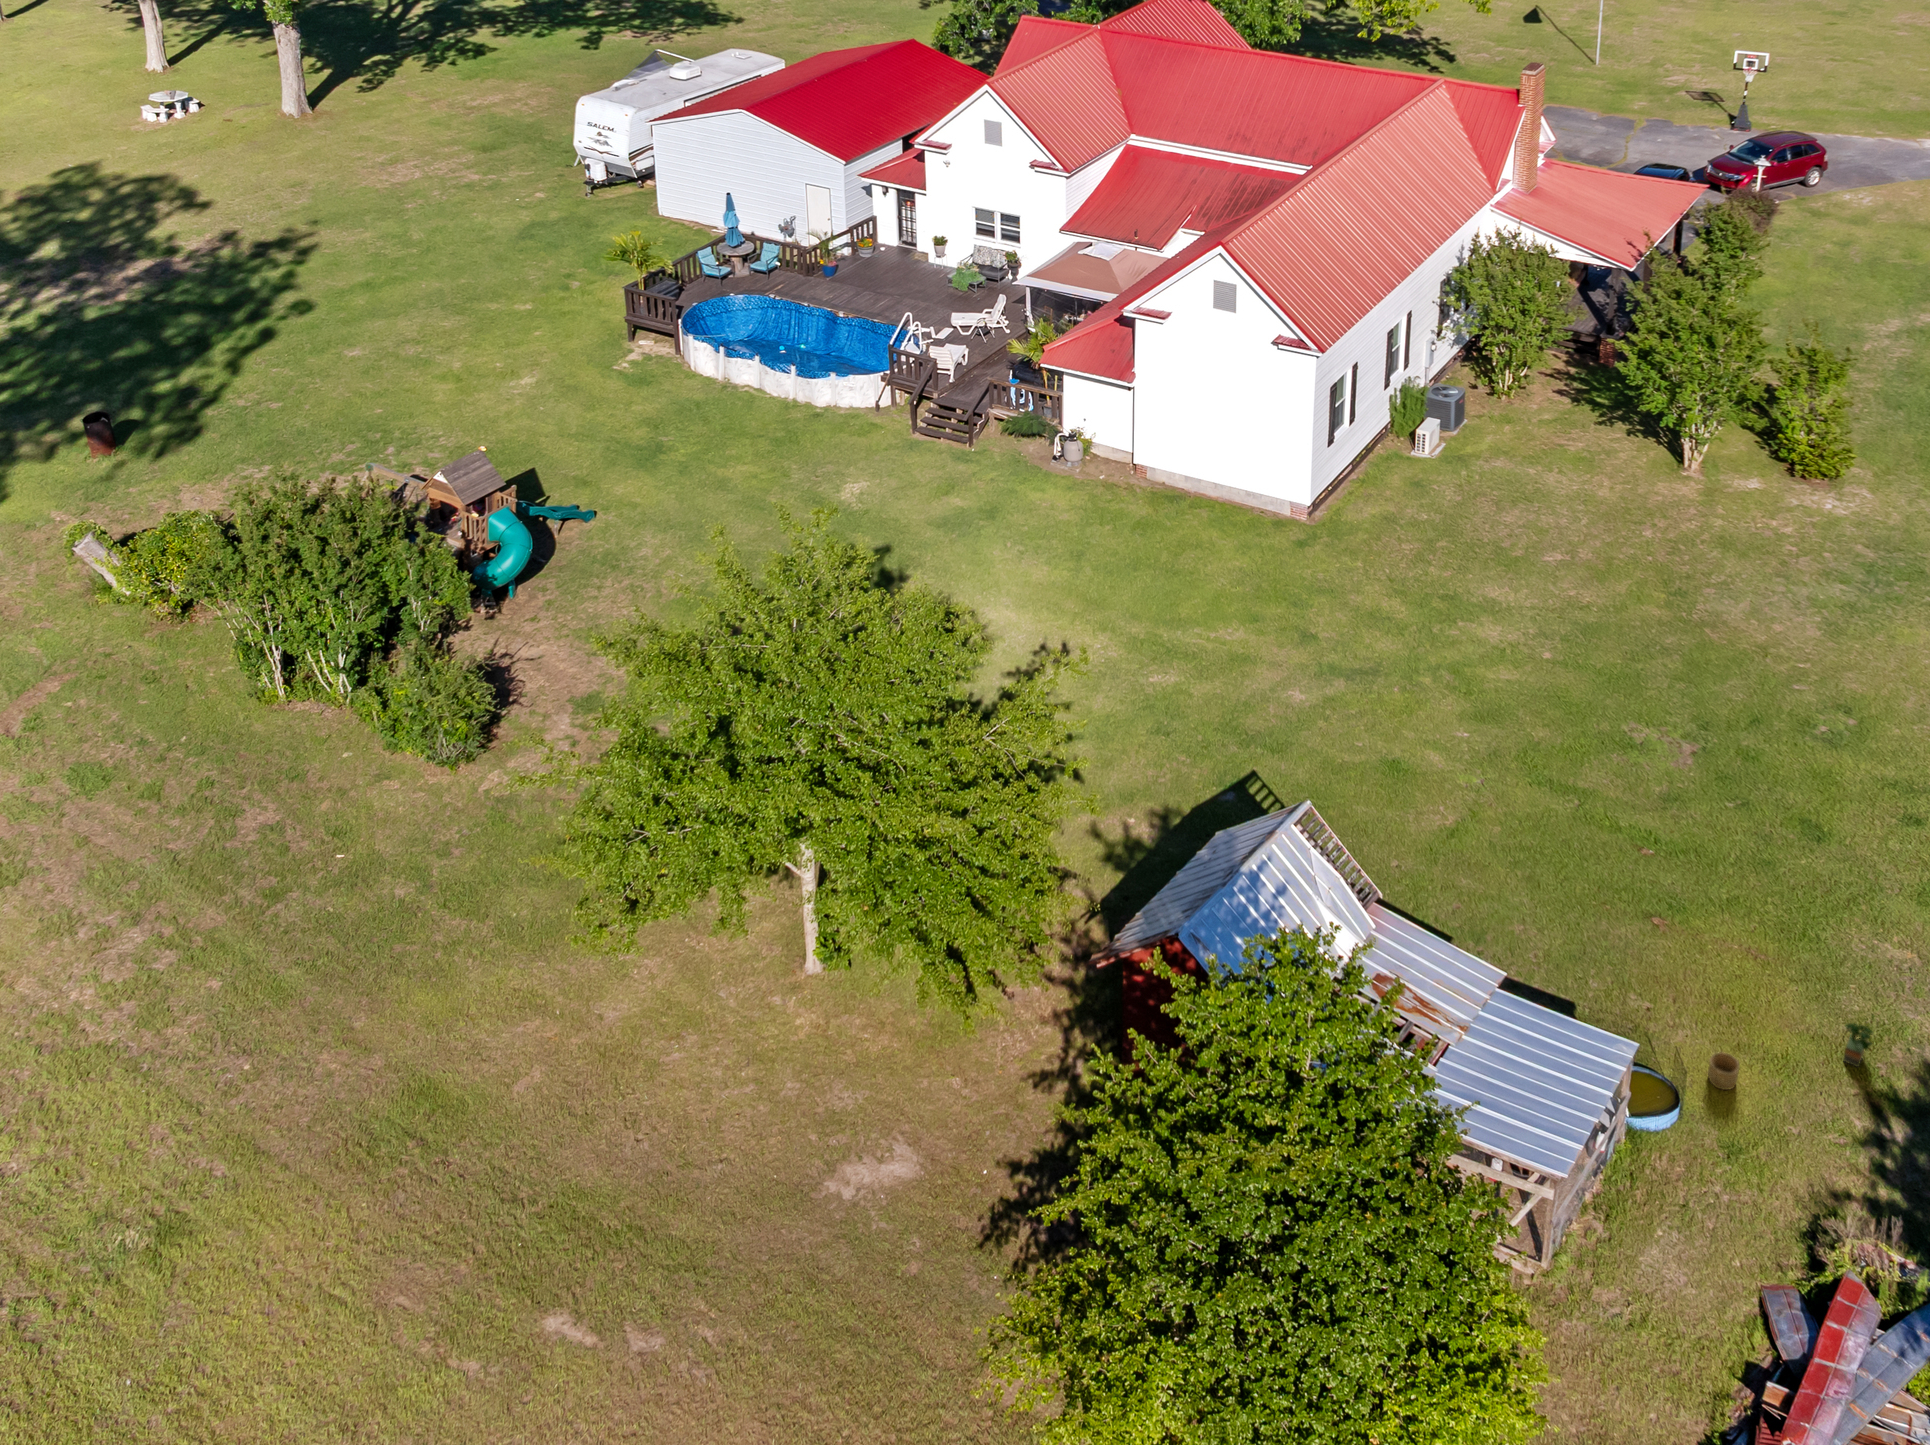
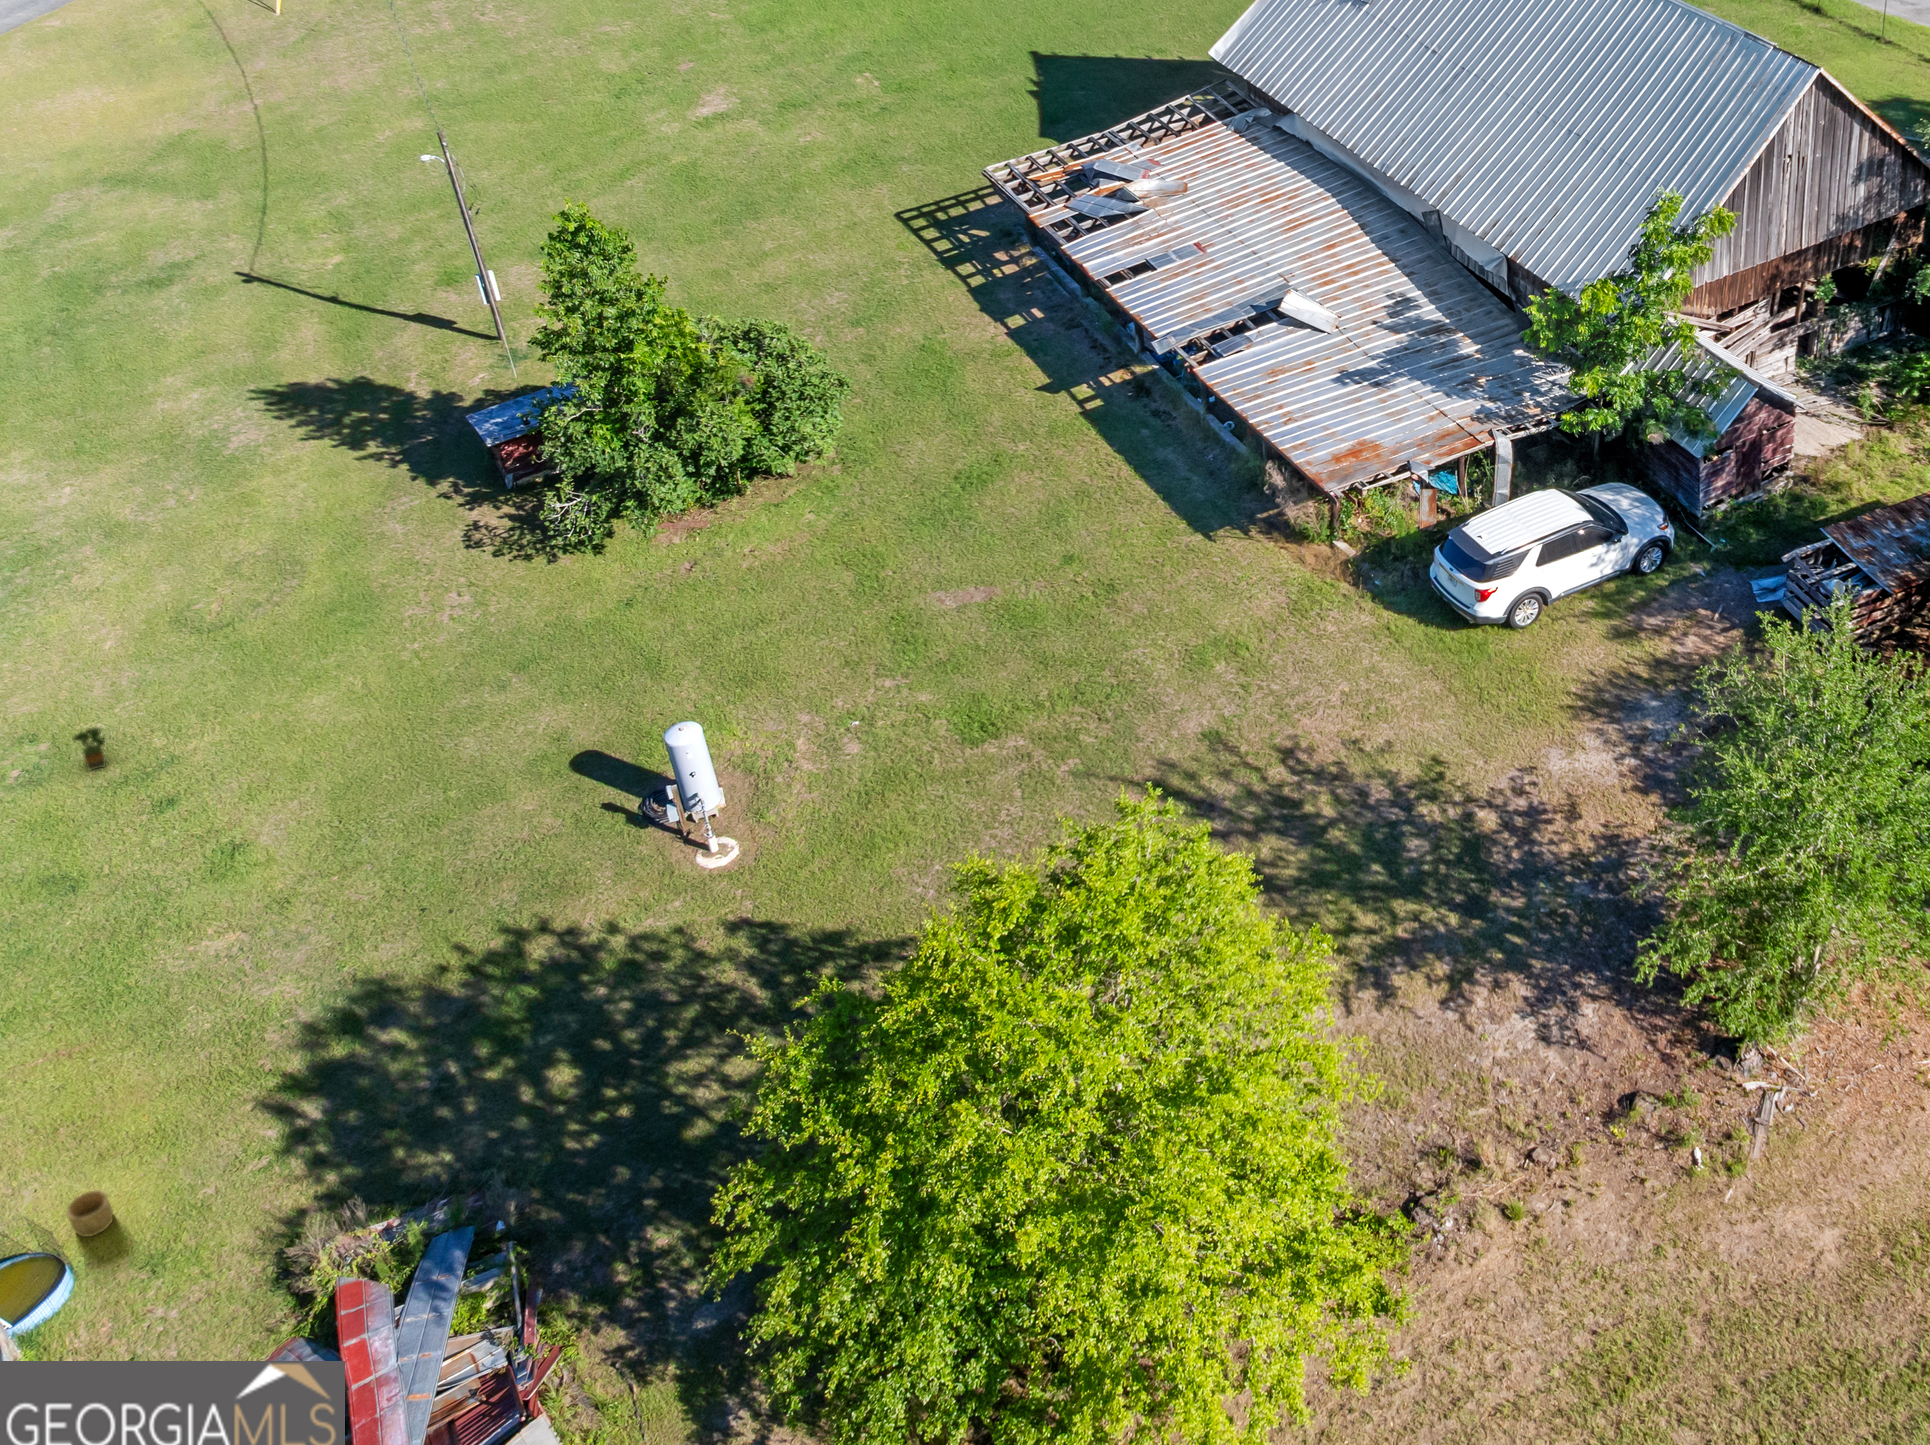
potted tree: present [1843,1023,1873,1067] -> present [72,727,106,770]

